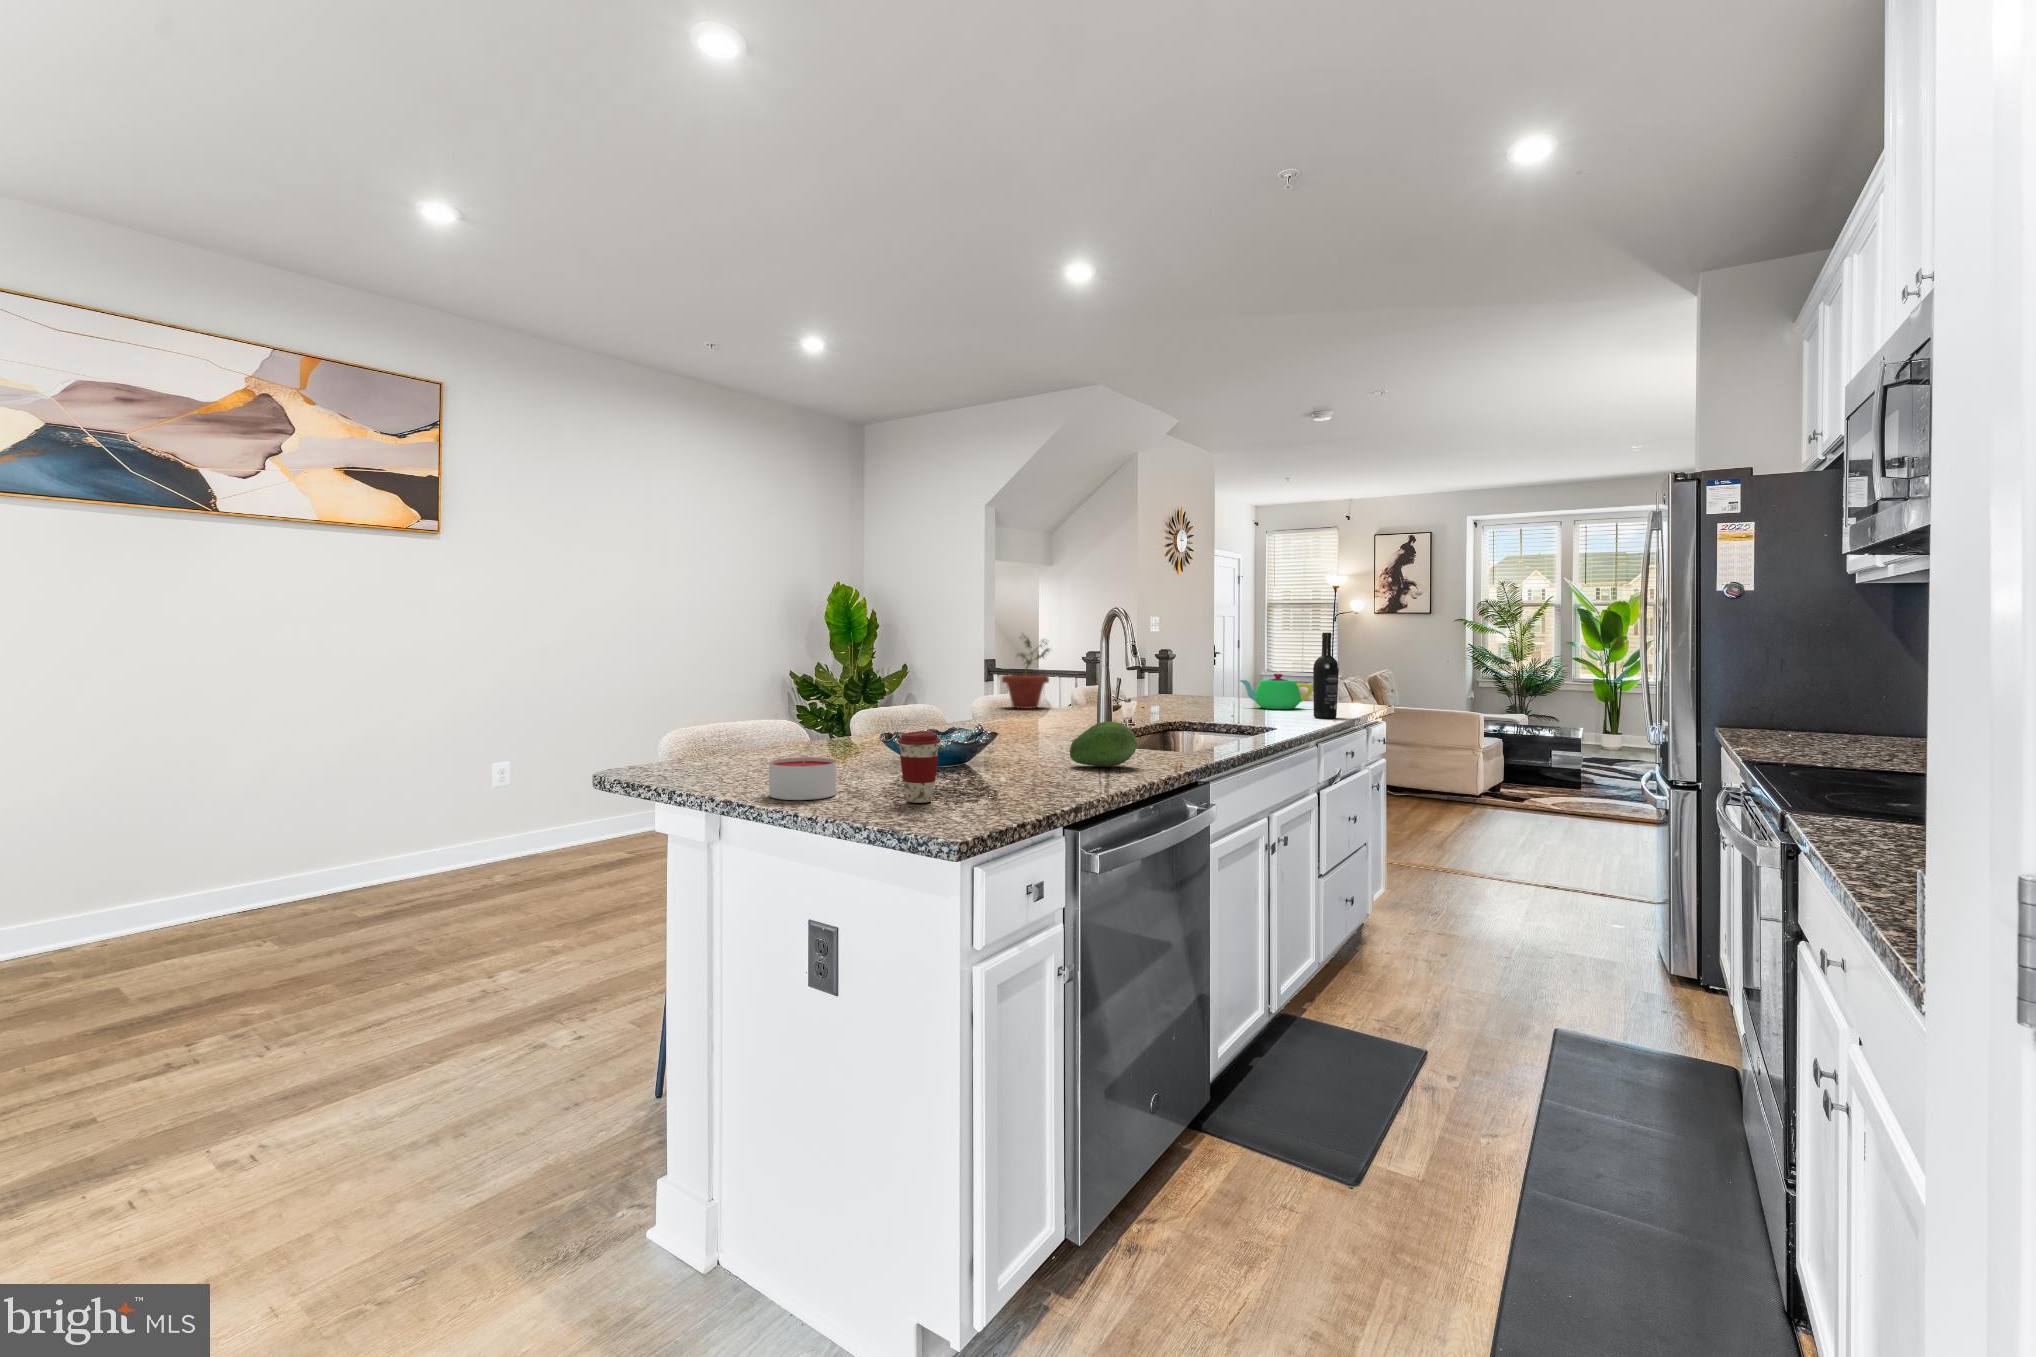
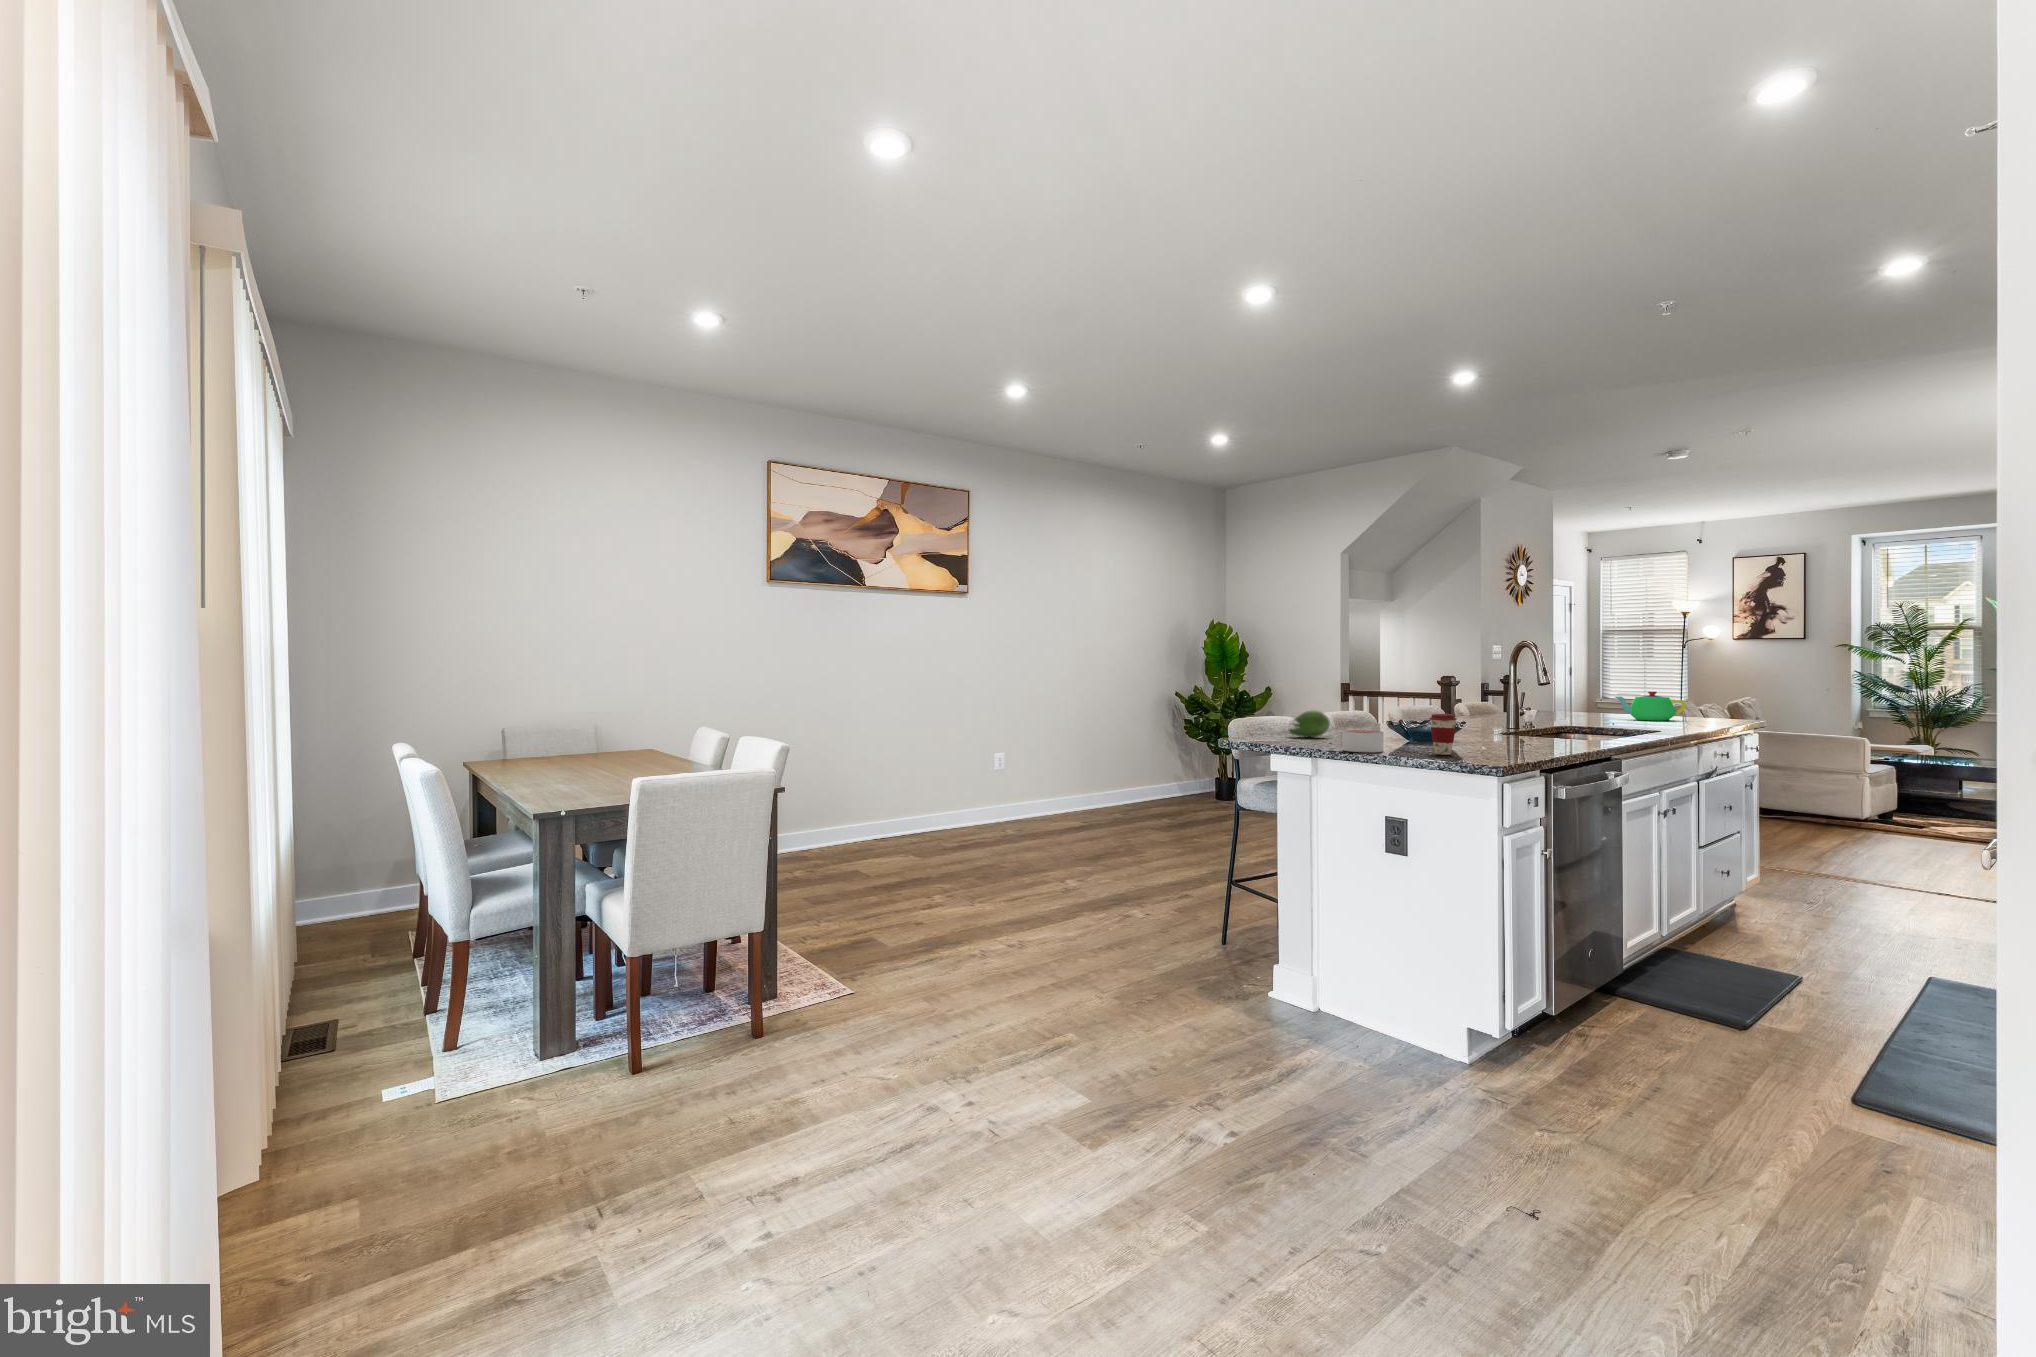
wine bottle: present [1313,632,1339,718] -> none [1690,656,1715,726]
potted plant: present [1002,635,1049,709] -> none [1403,659,1447,718]
fruit: present [1070,721,1137,767] -> present [1289,711,1330,737]

